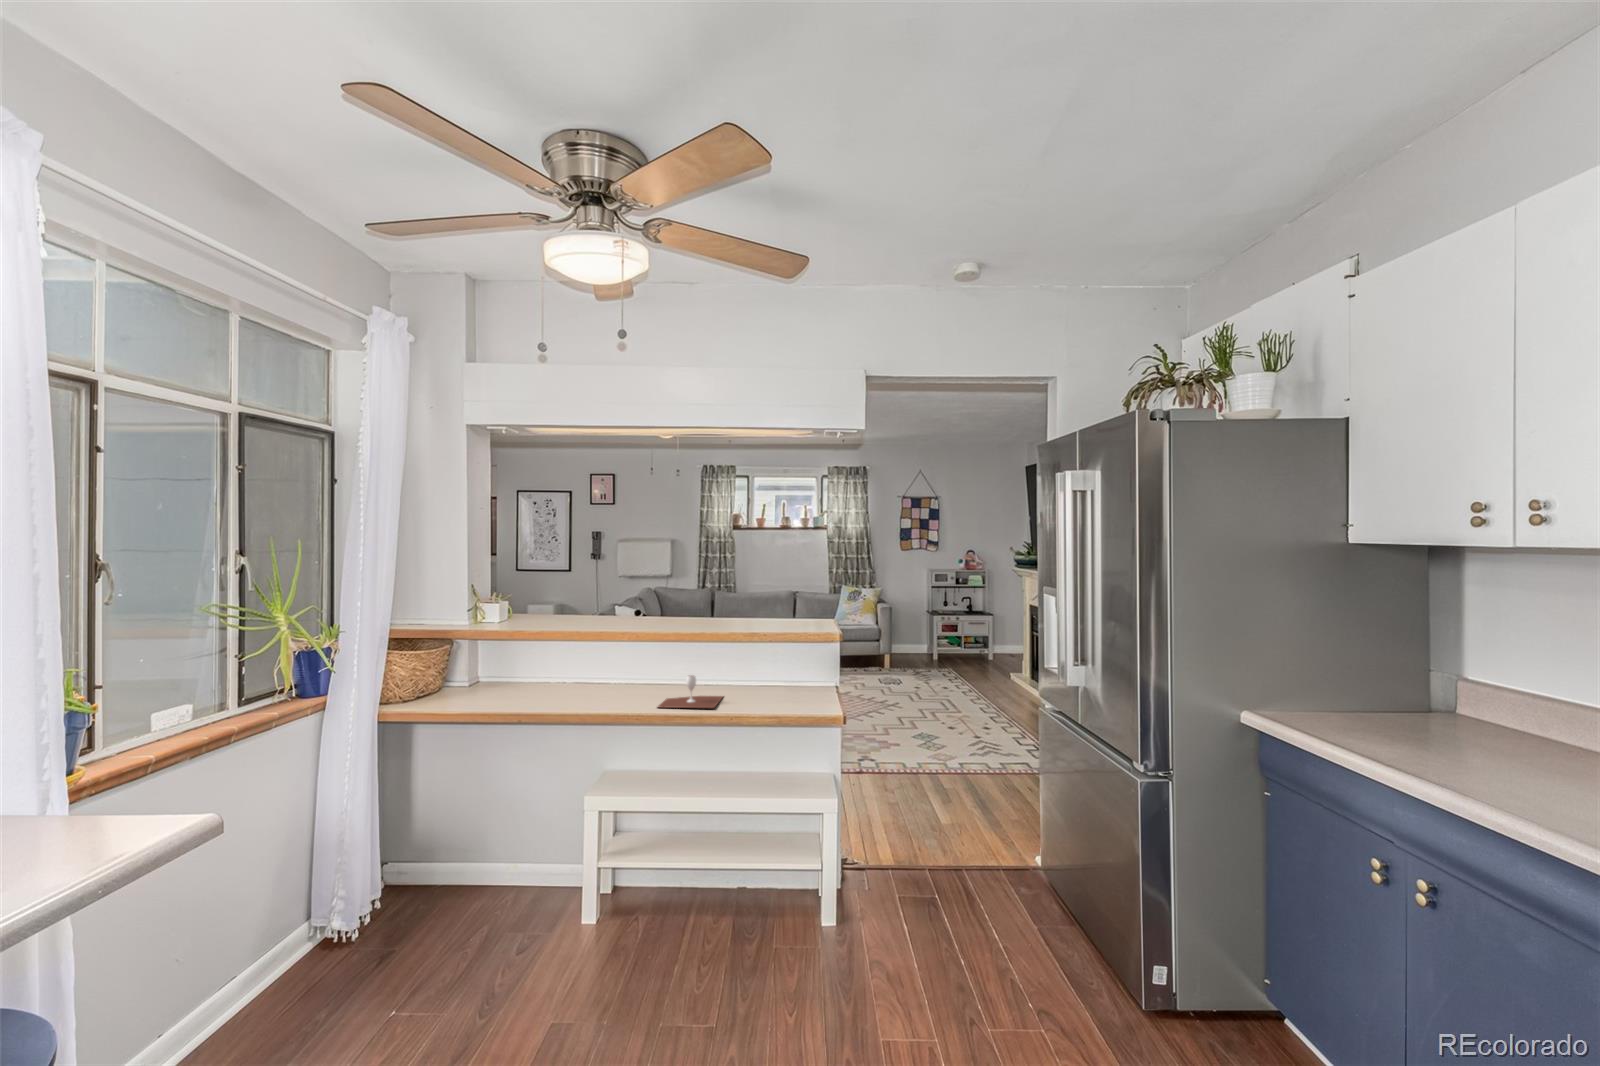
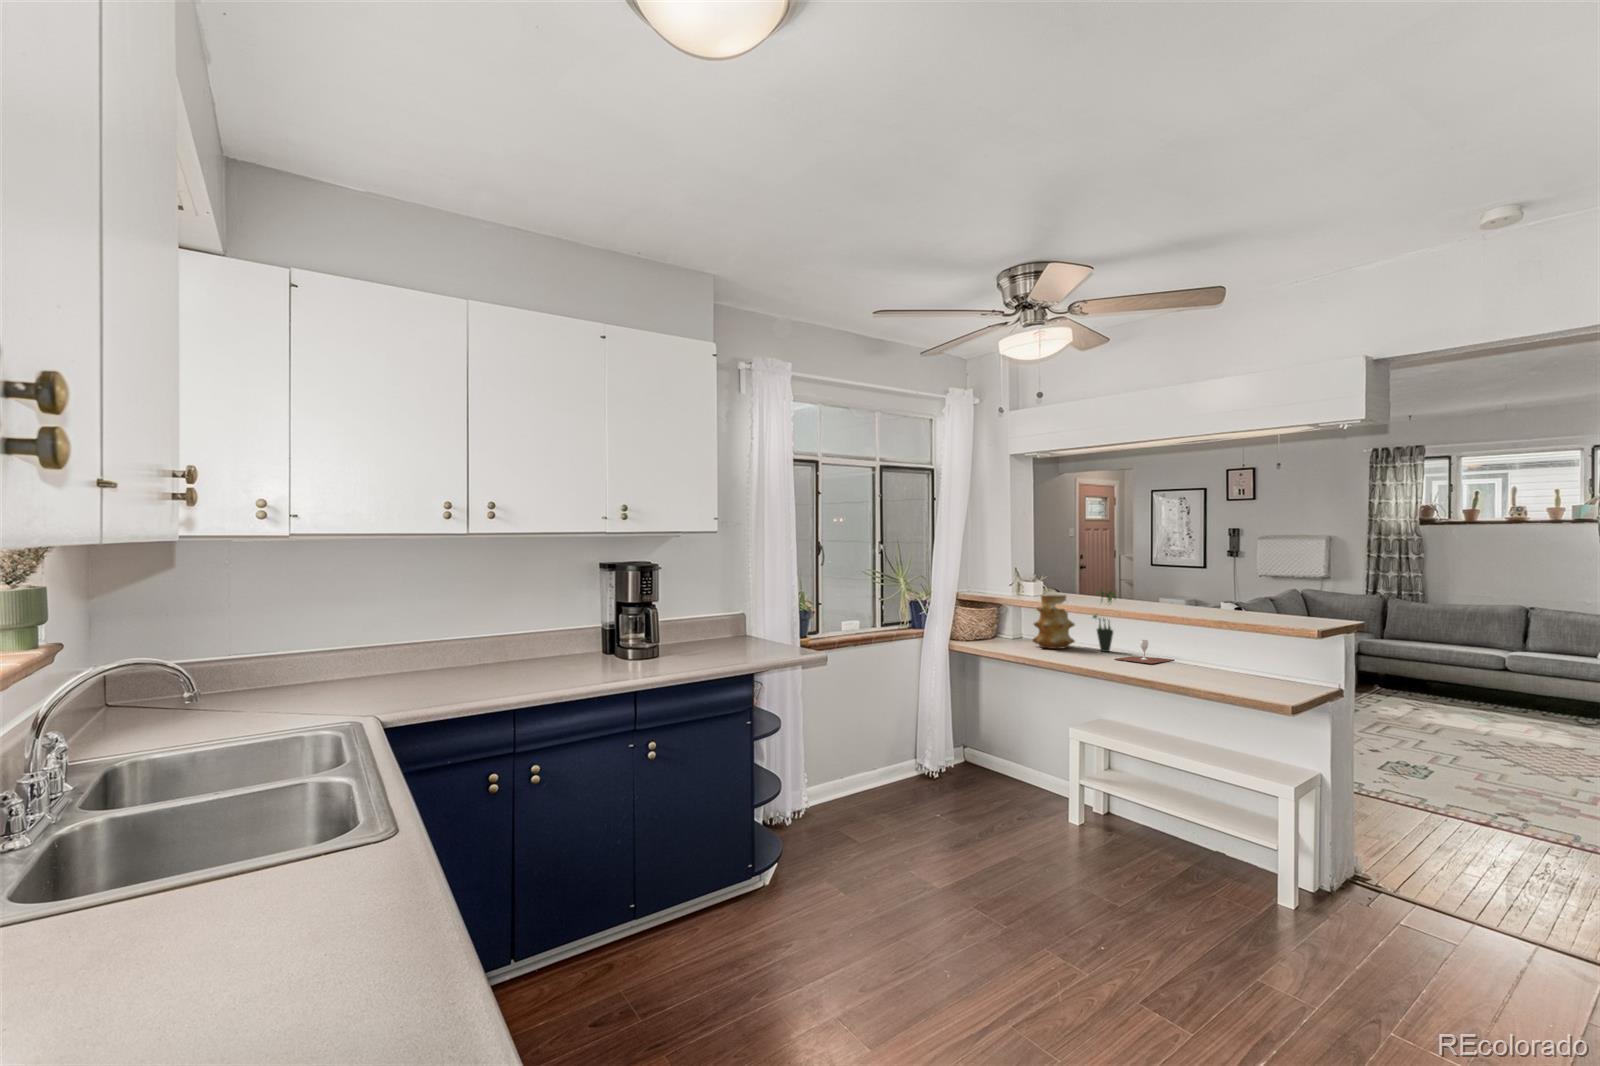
potted plant: none [611,608,644,696] -> present [1093,590,1116,652]
vase: none [515,620,579,701] -> present [1033,594,1075,649]

